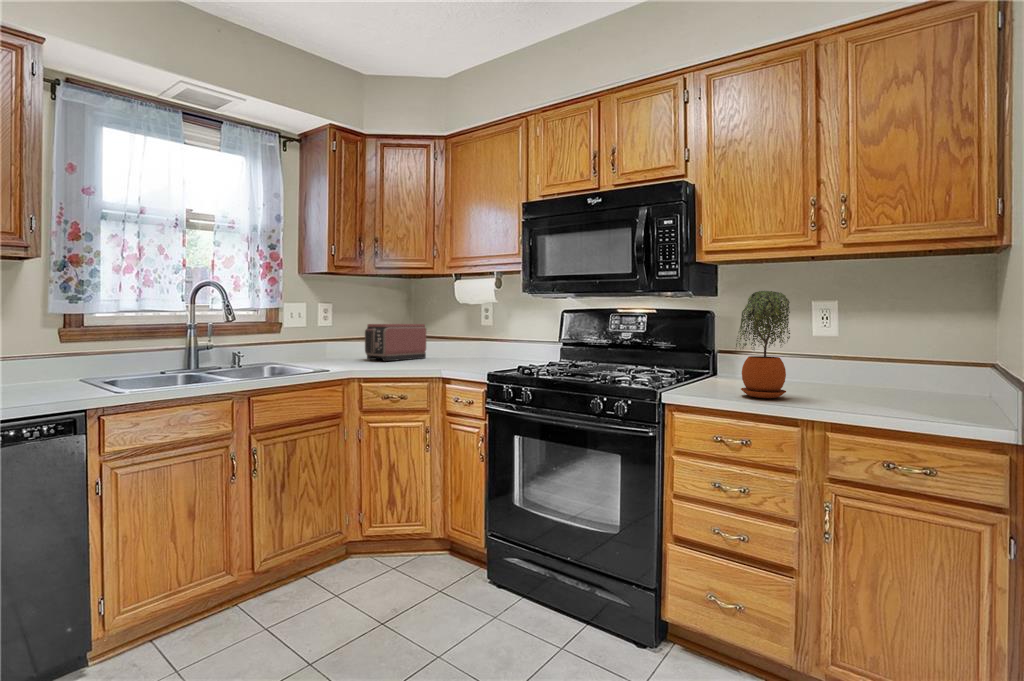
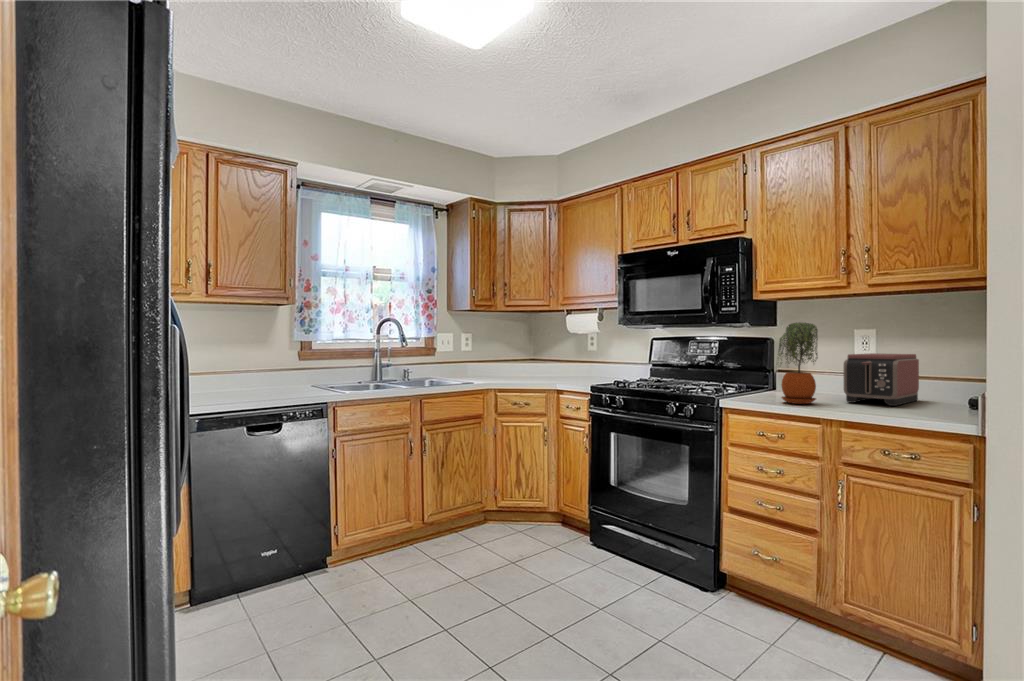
toaster: present [365,324,426,361] -> present [844,353,919,406]

